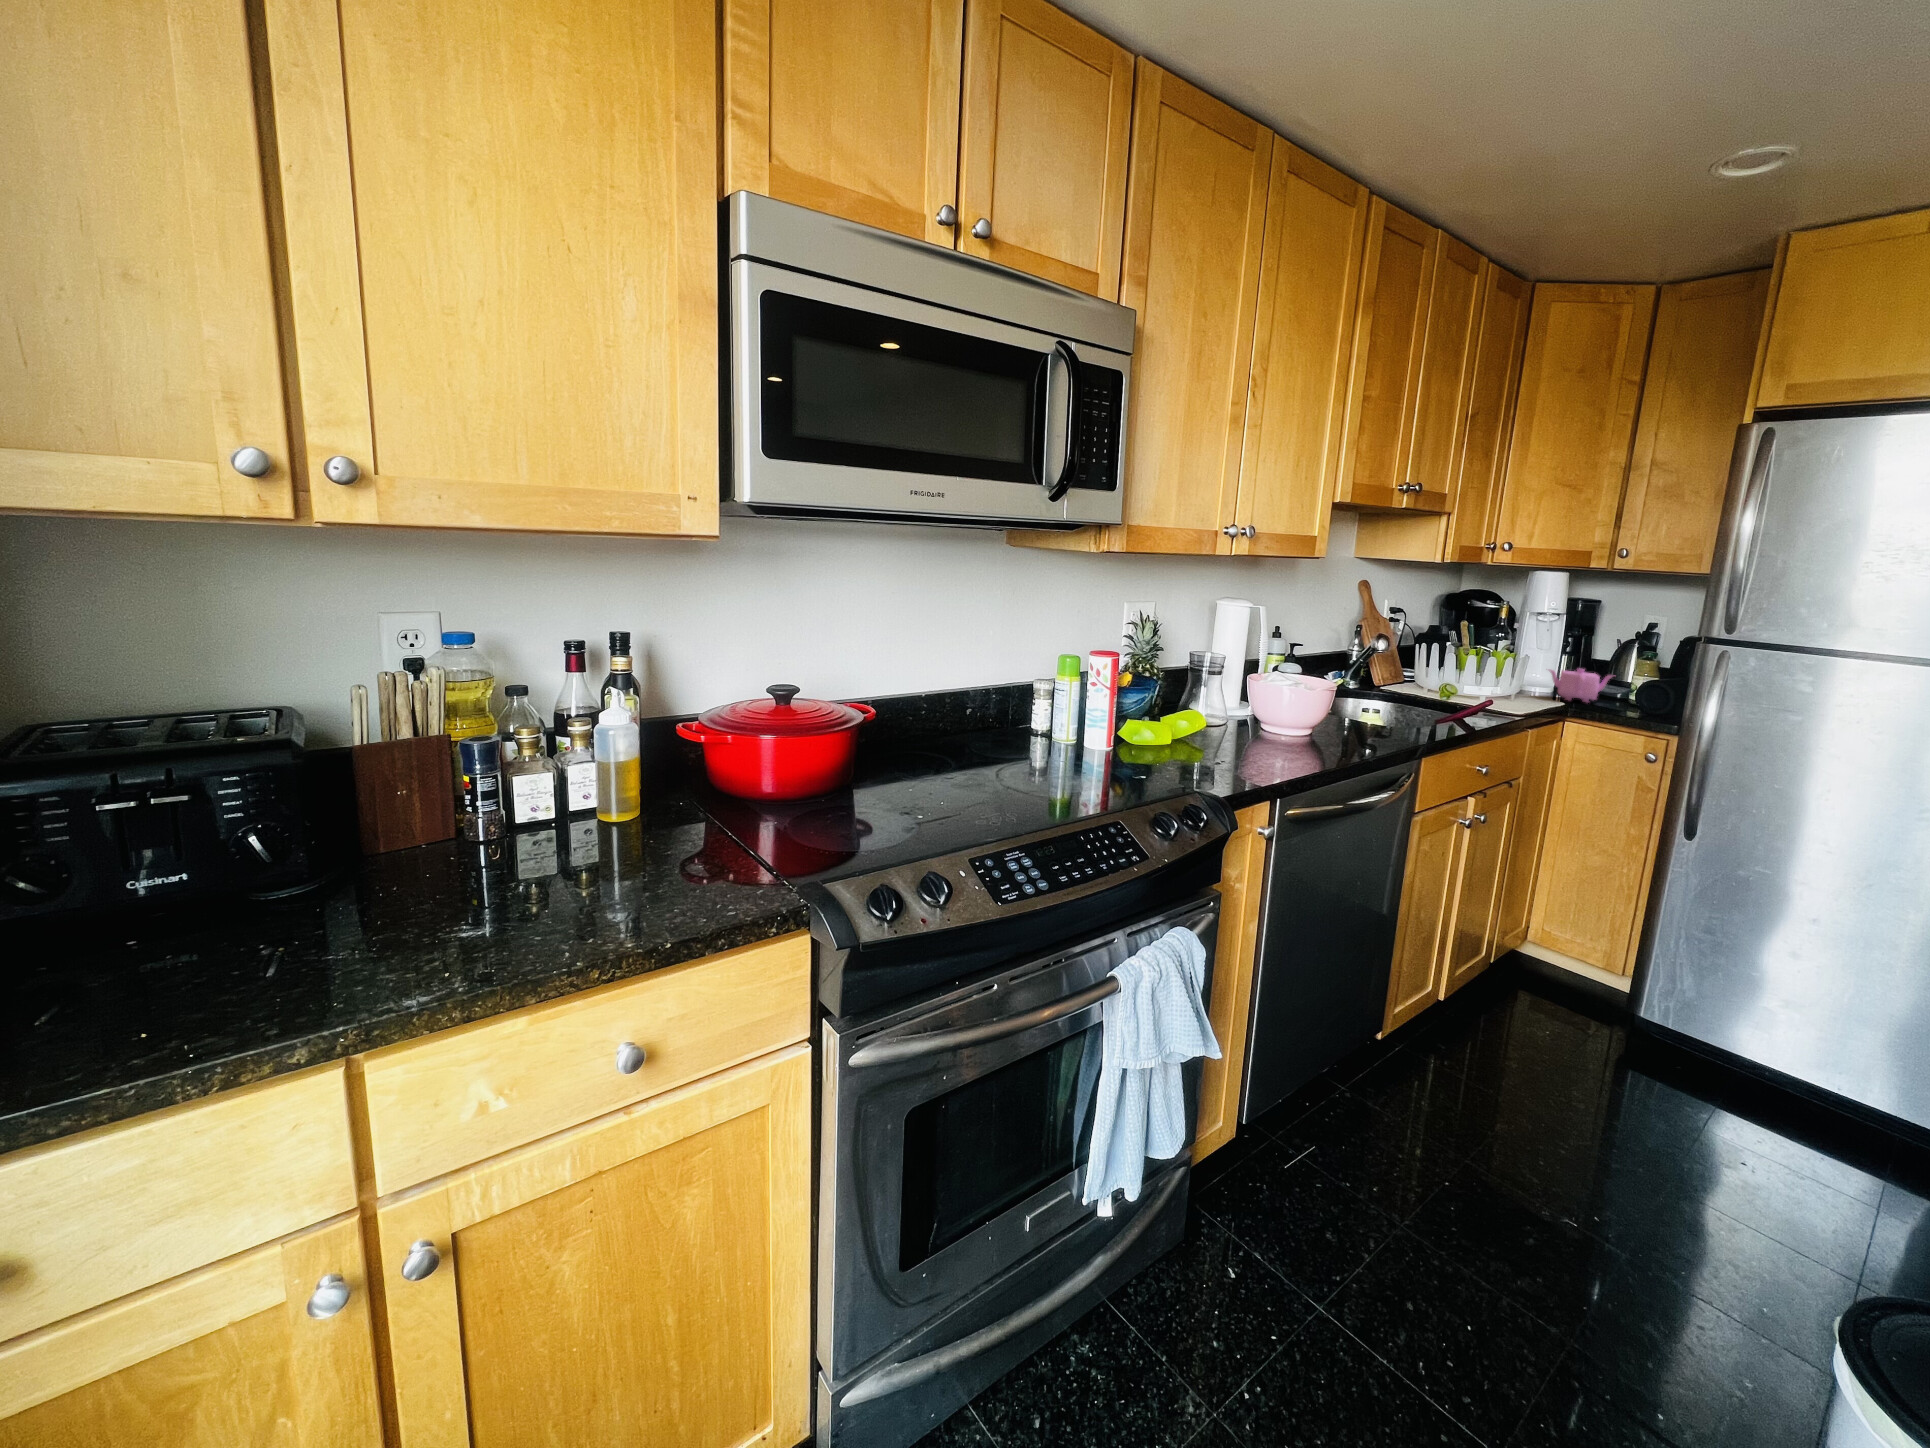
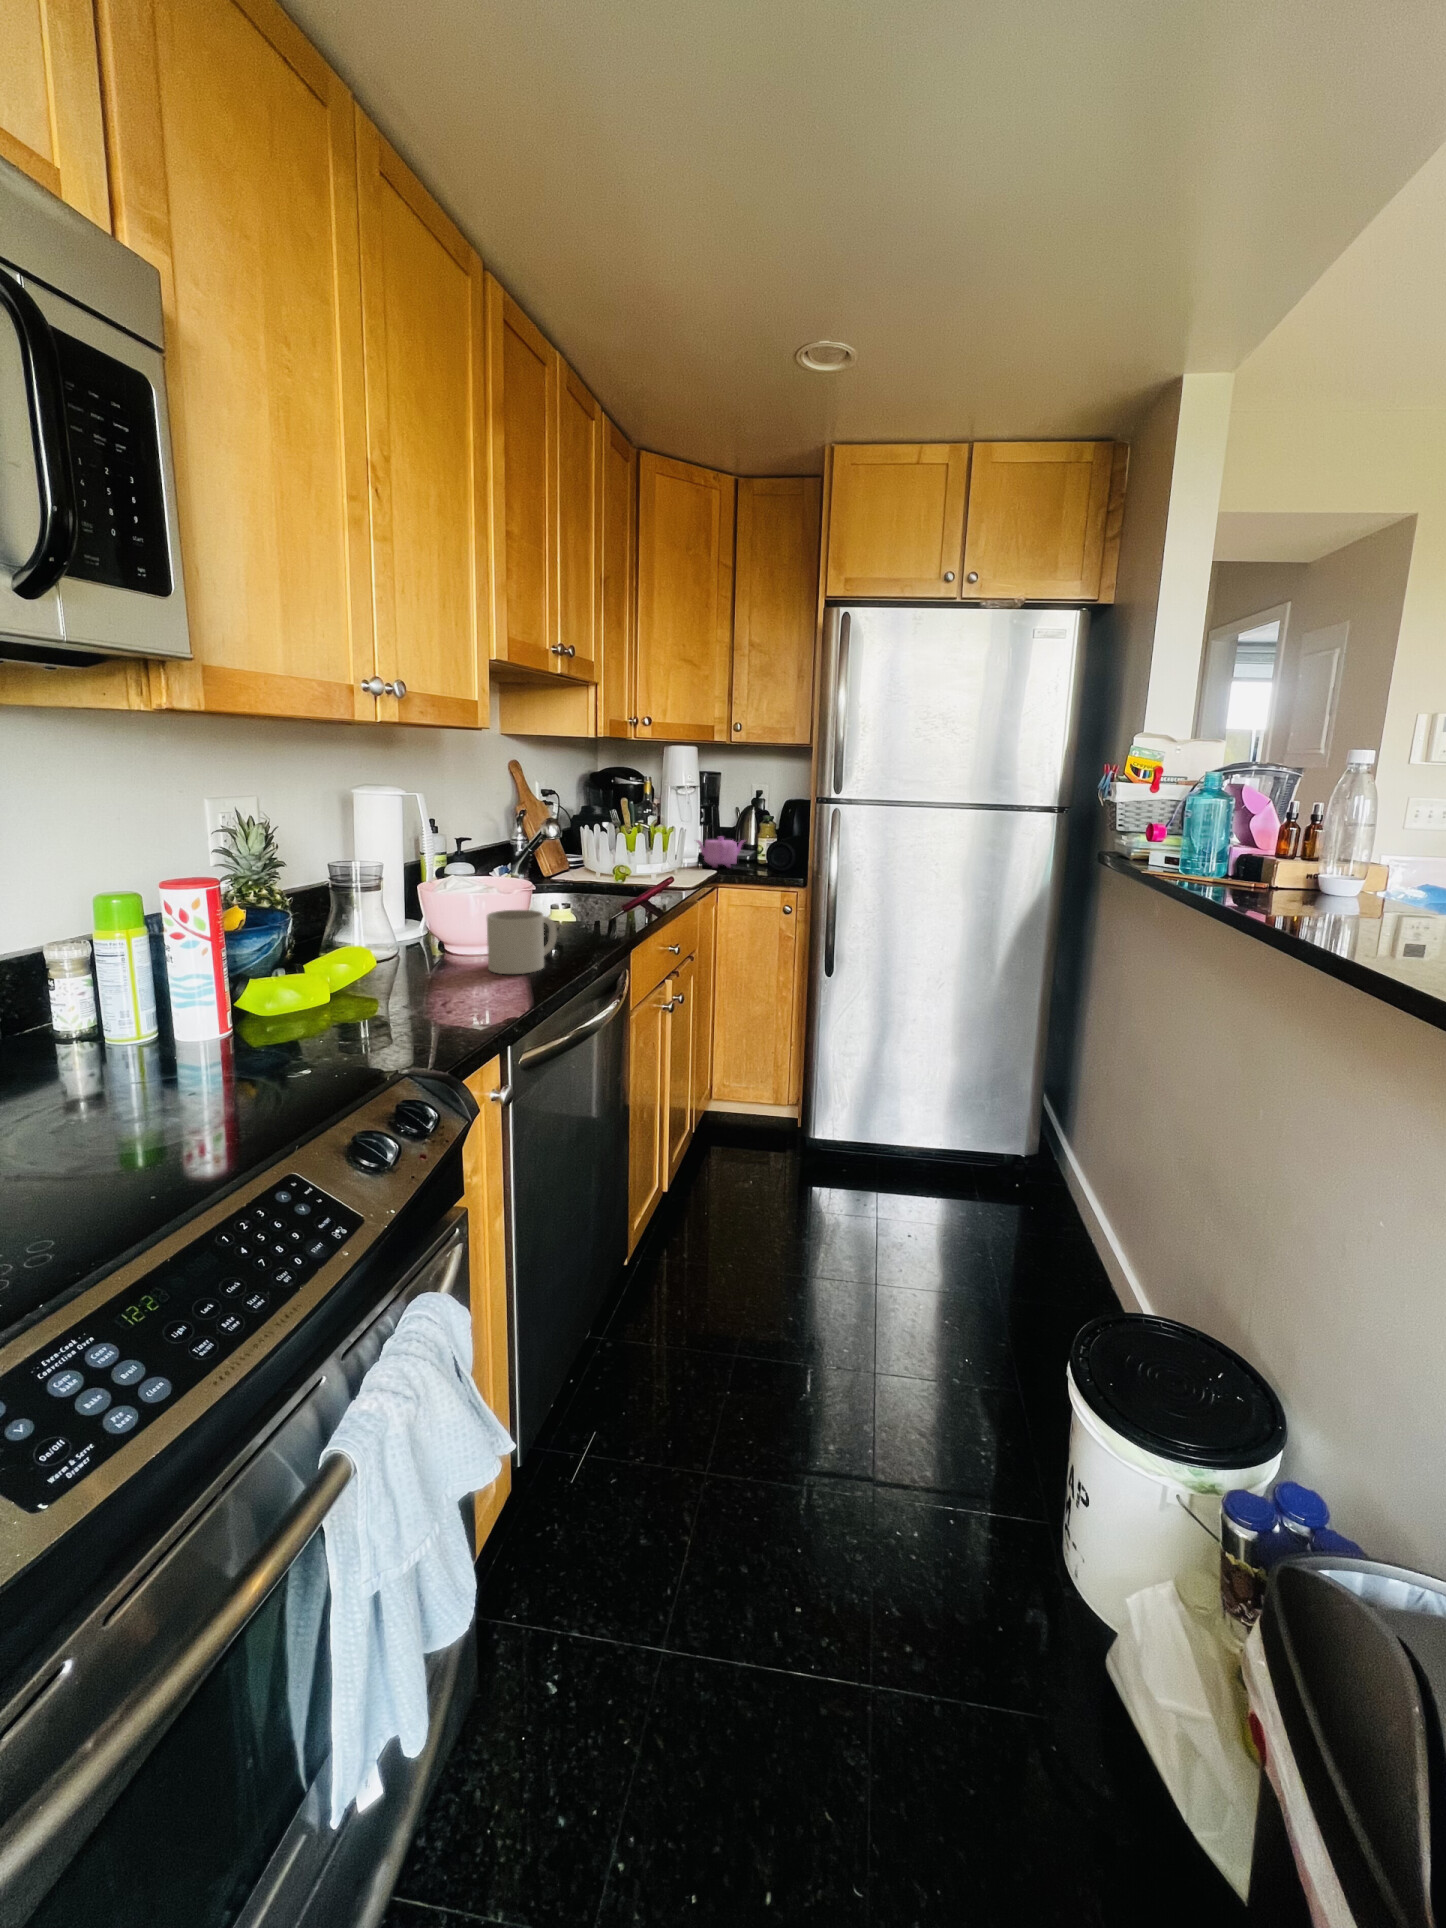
mug: none [1283,703,1344,754] -> present [487,910,557,974]

